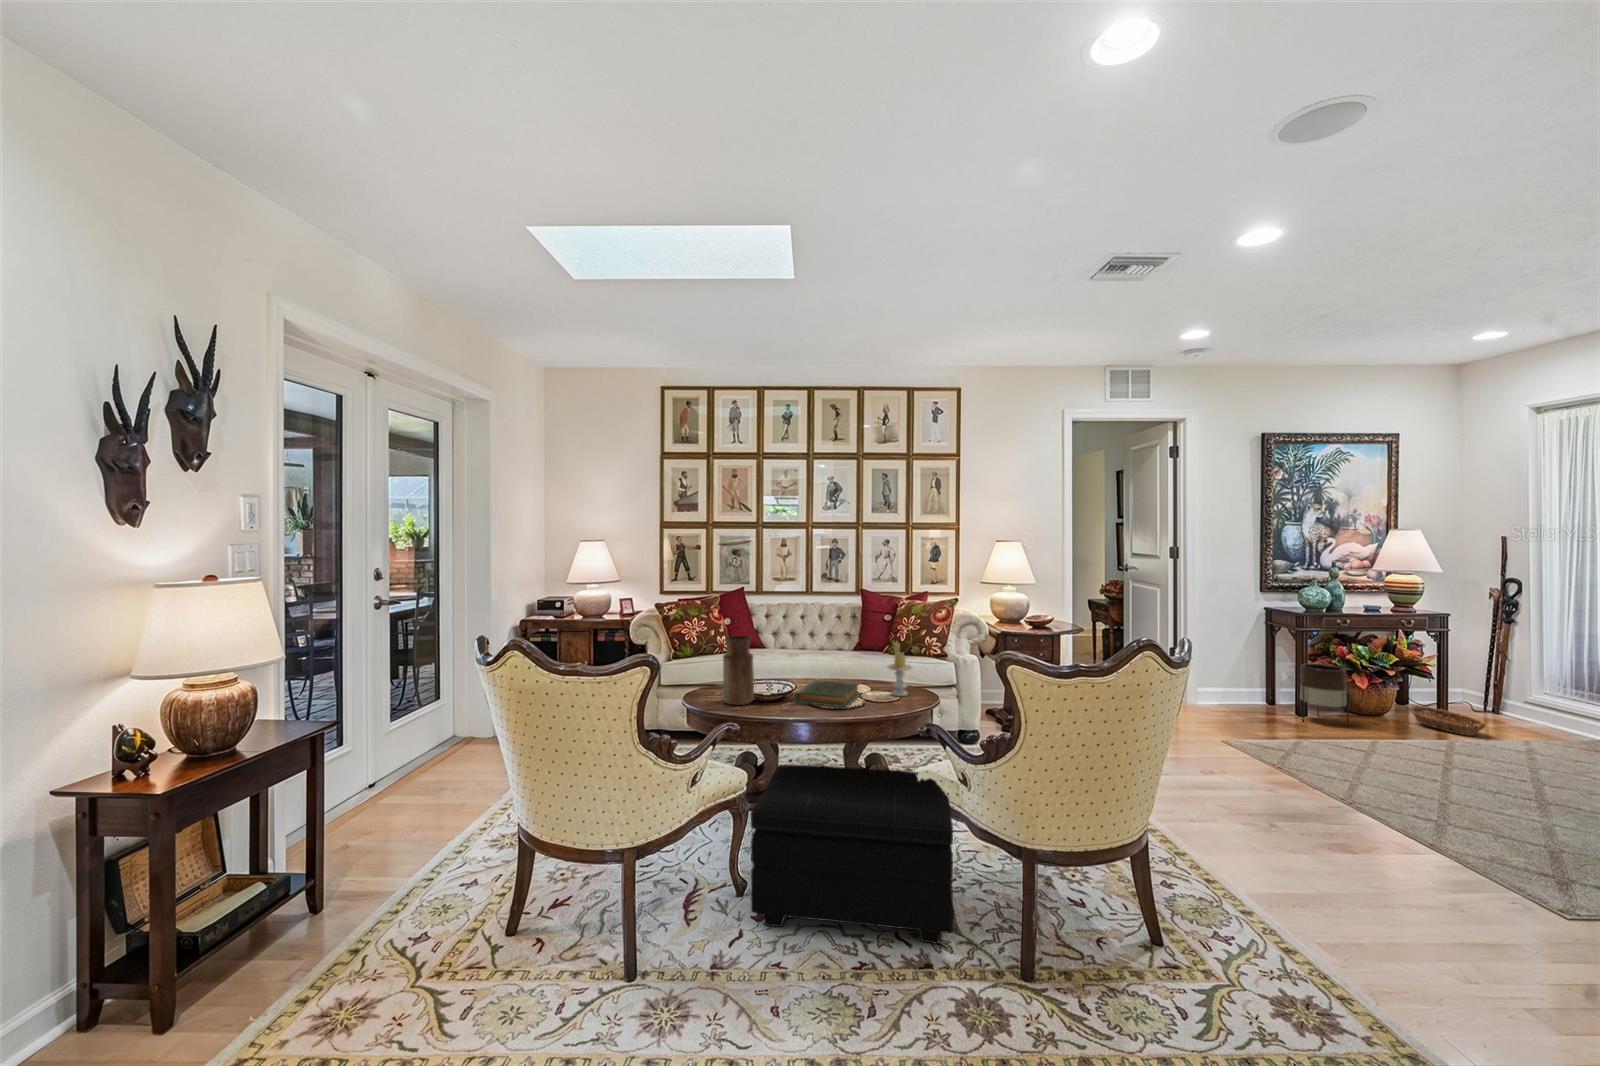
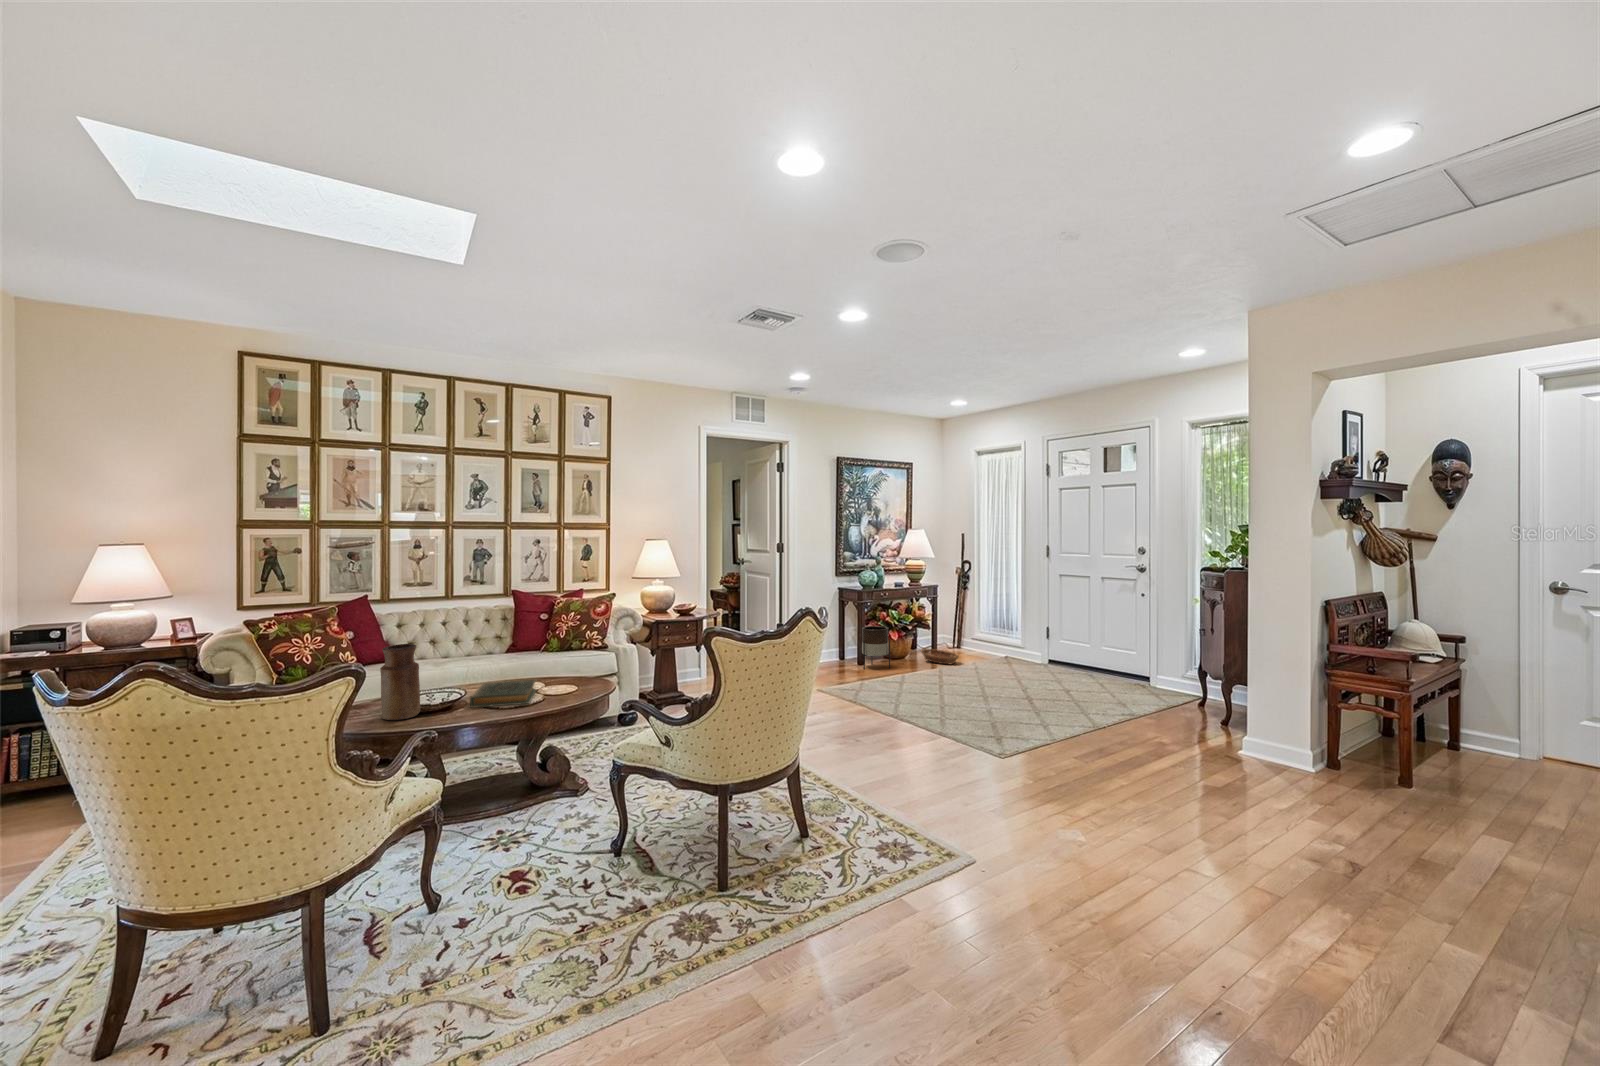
candle: present [887,643,912,696] -> none [562,636,589,687]
footstool: present [751,765,953,944] -> none [457,747,659,928]

